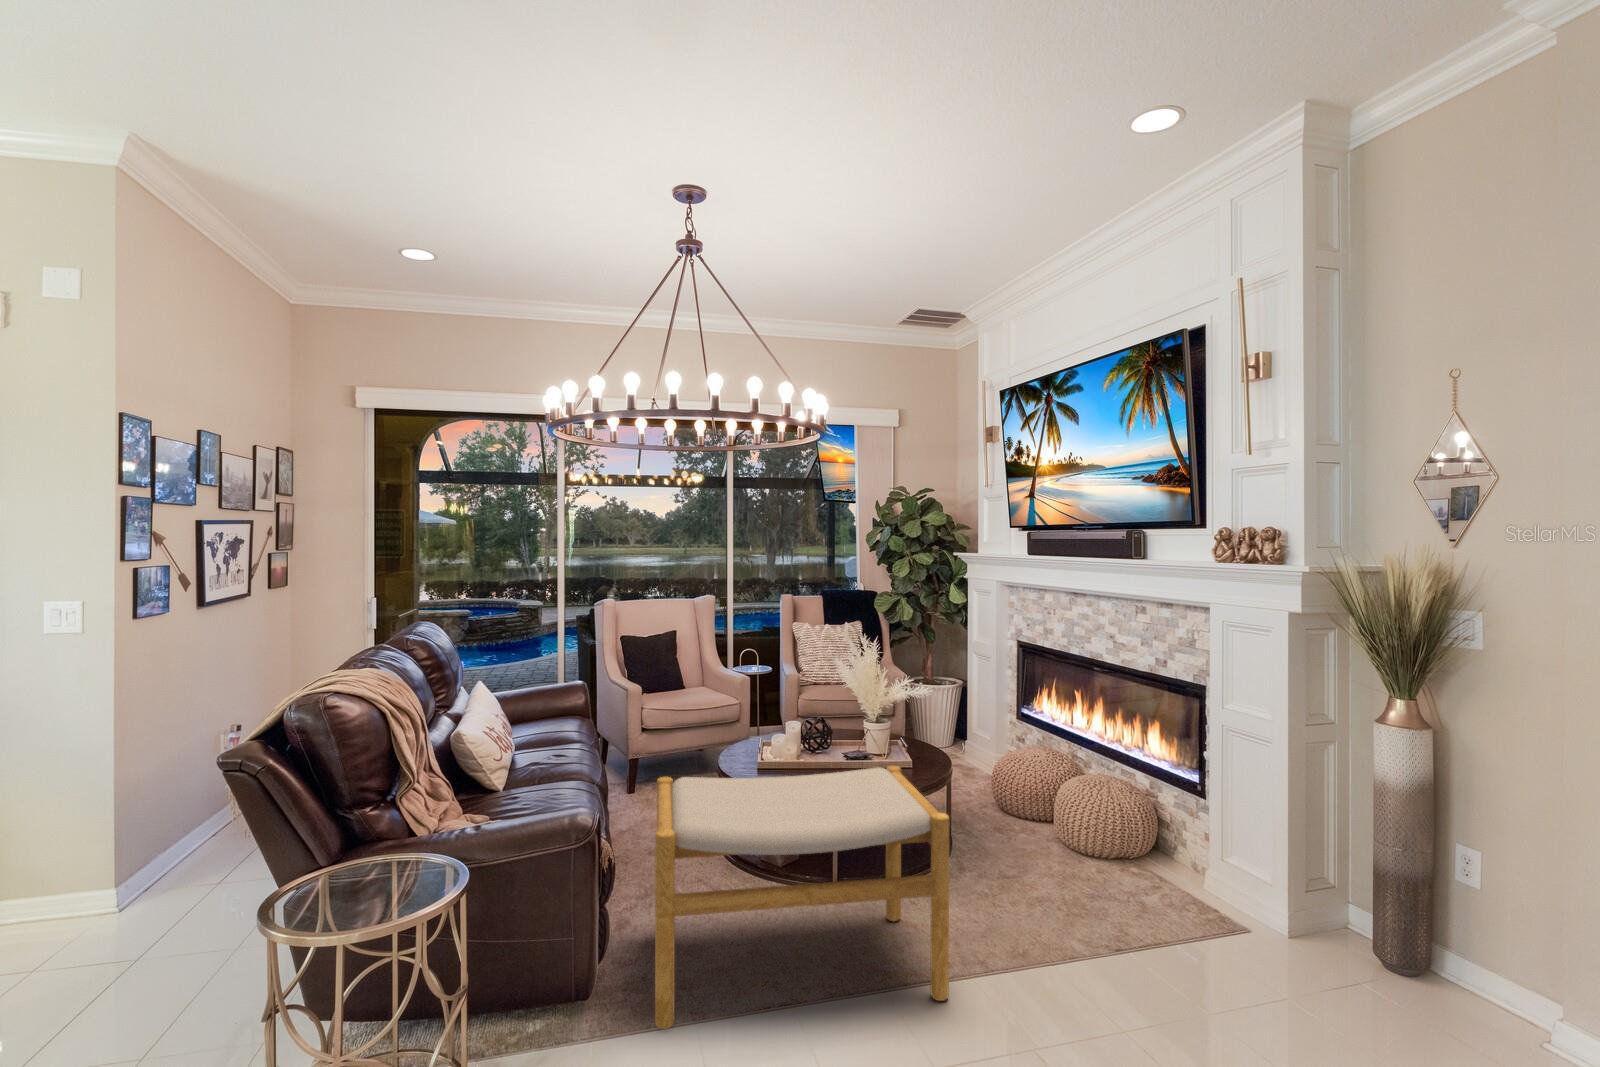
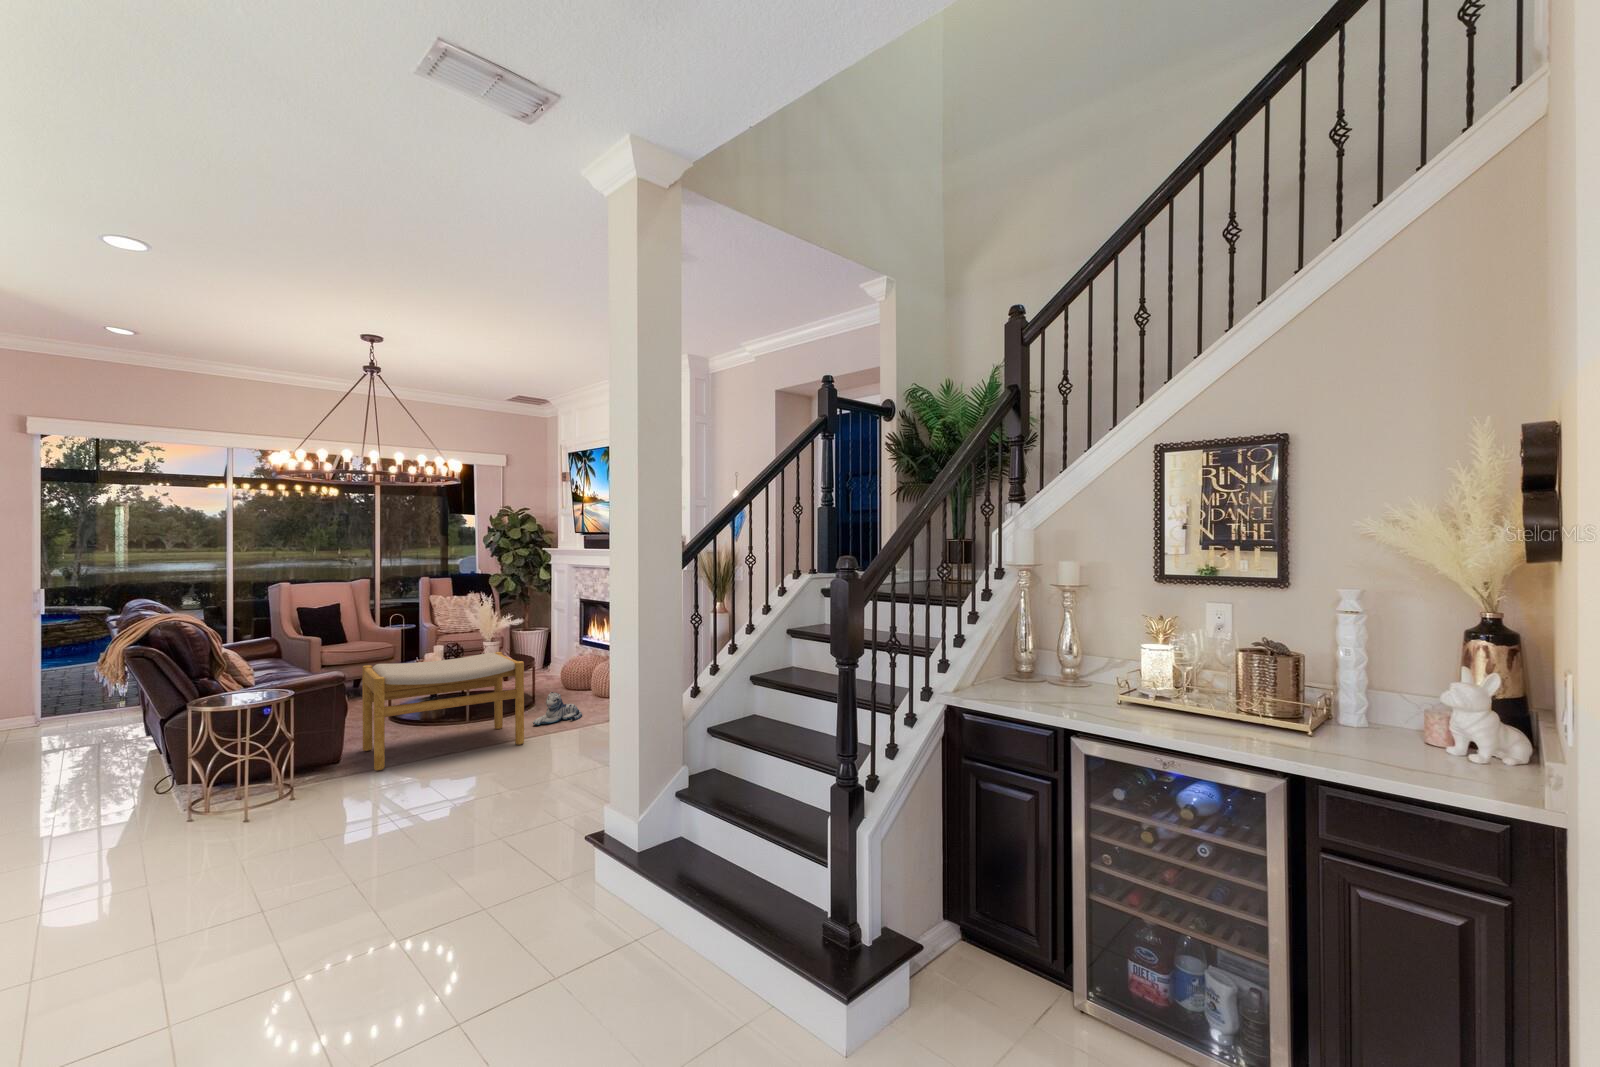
plush toy: none [959,856,1055,929] -> present [533,692,582,725]

